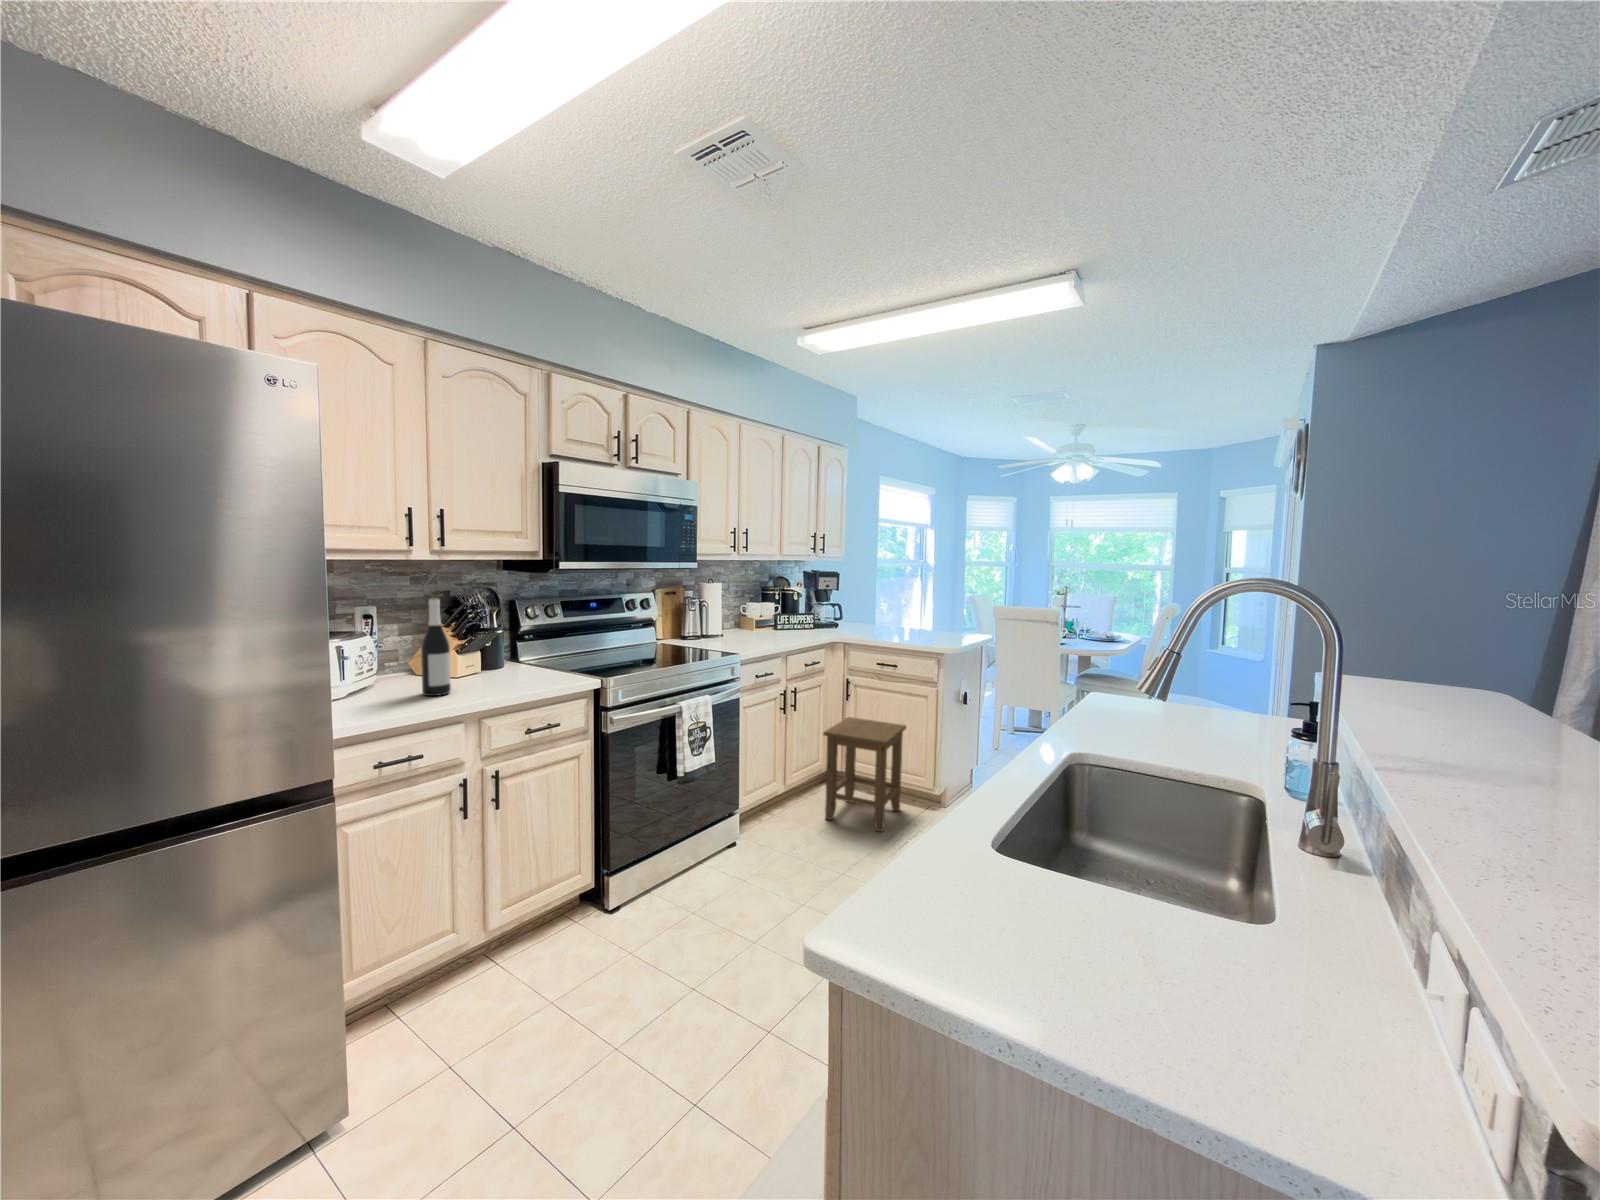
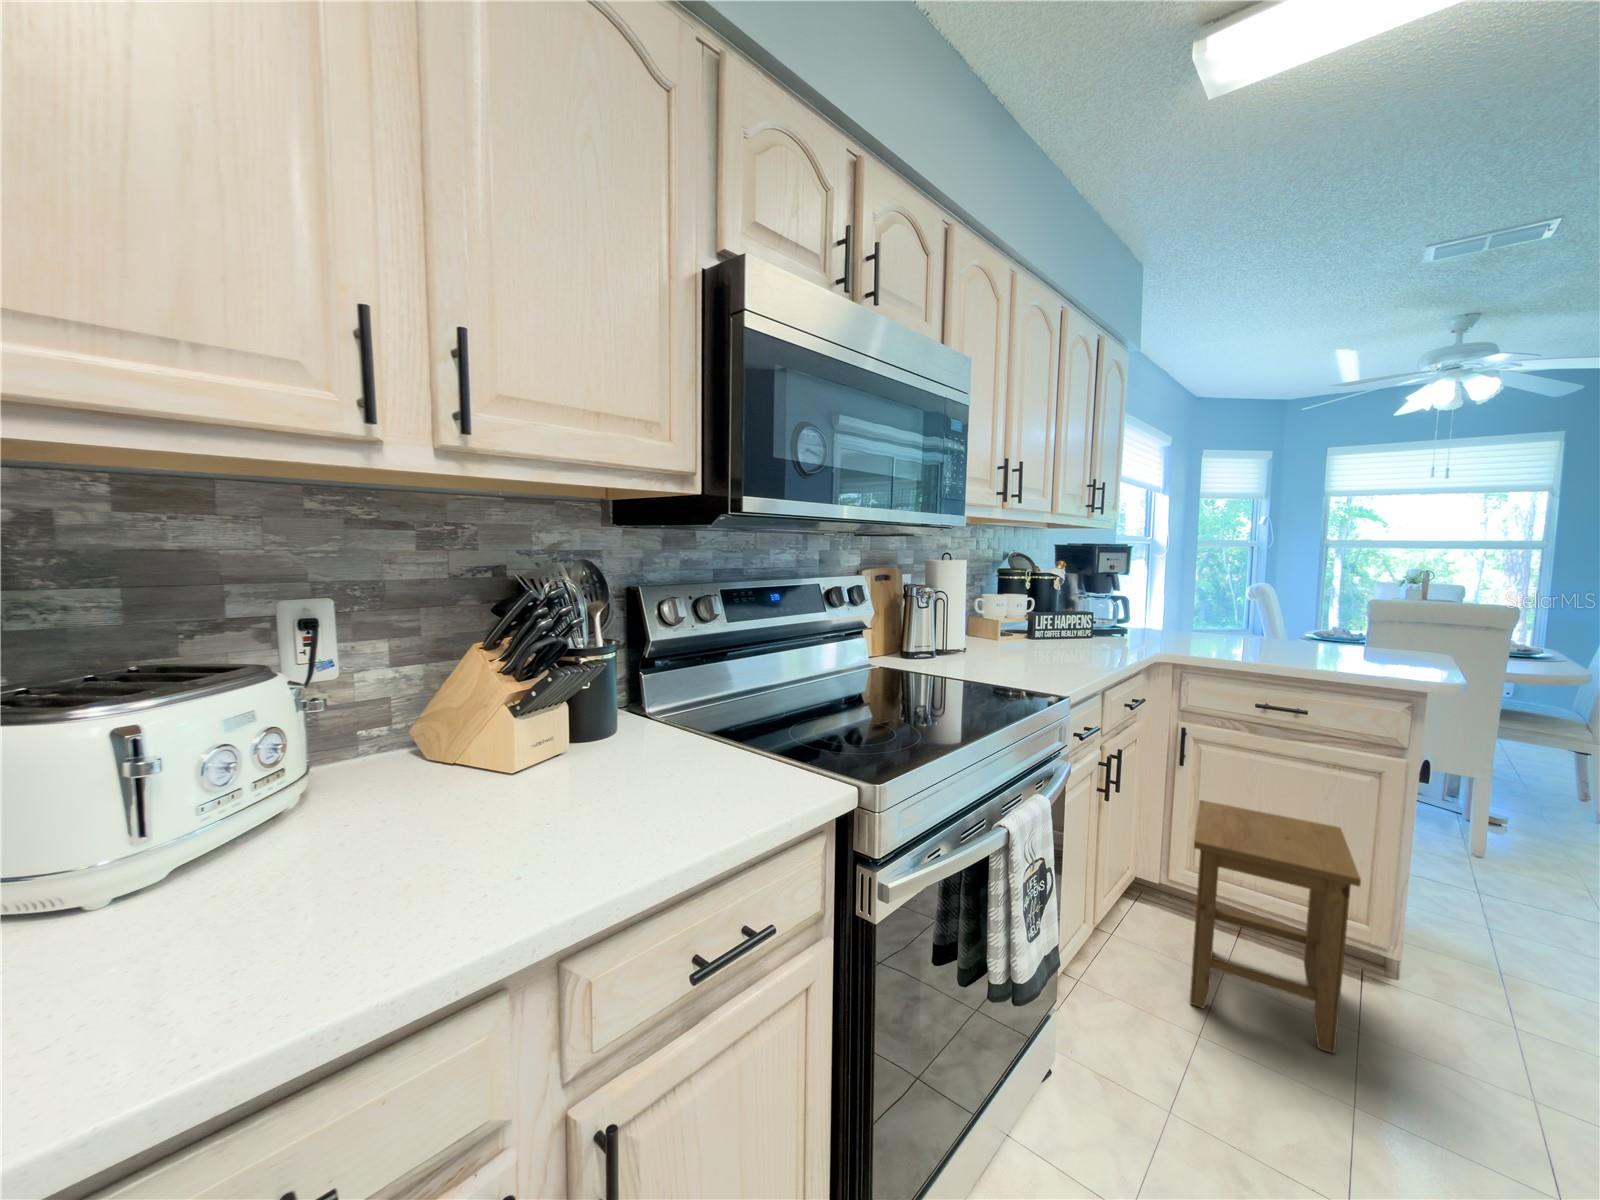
wine bottle: present [421,598,451,696] -> none [394,573,484,872]

